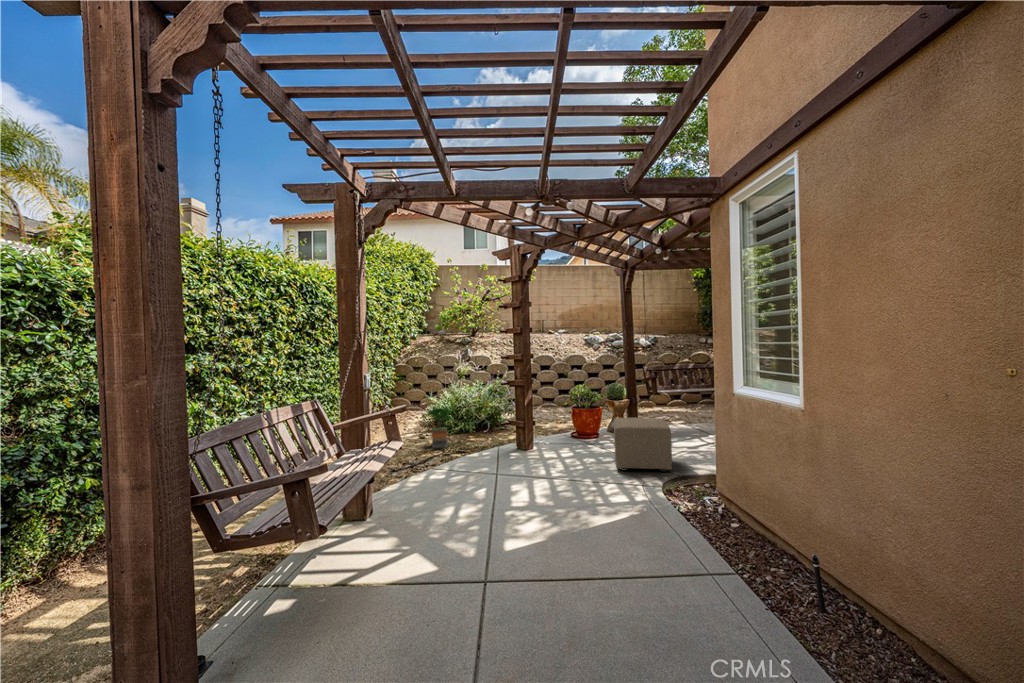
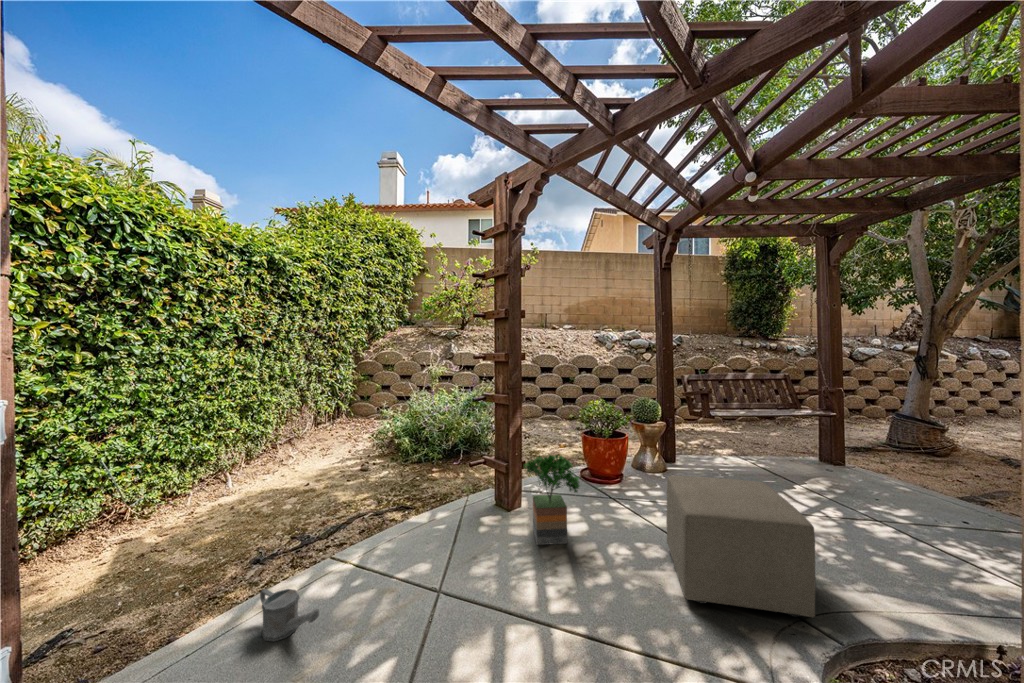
potted tree: present [427,407,453,448] -> present [524,455,580,545]
watering can: none [419,467,452,485] -> present [260,589,319,642]

